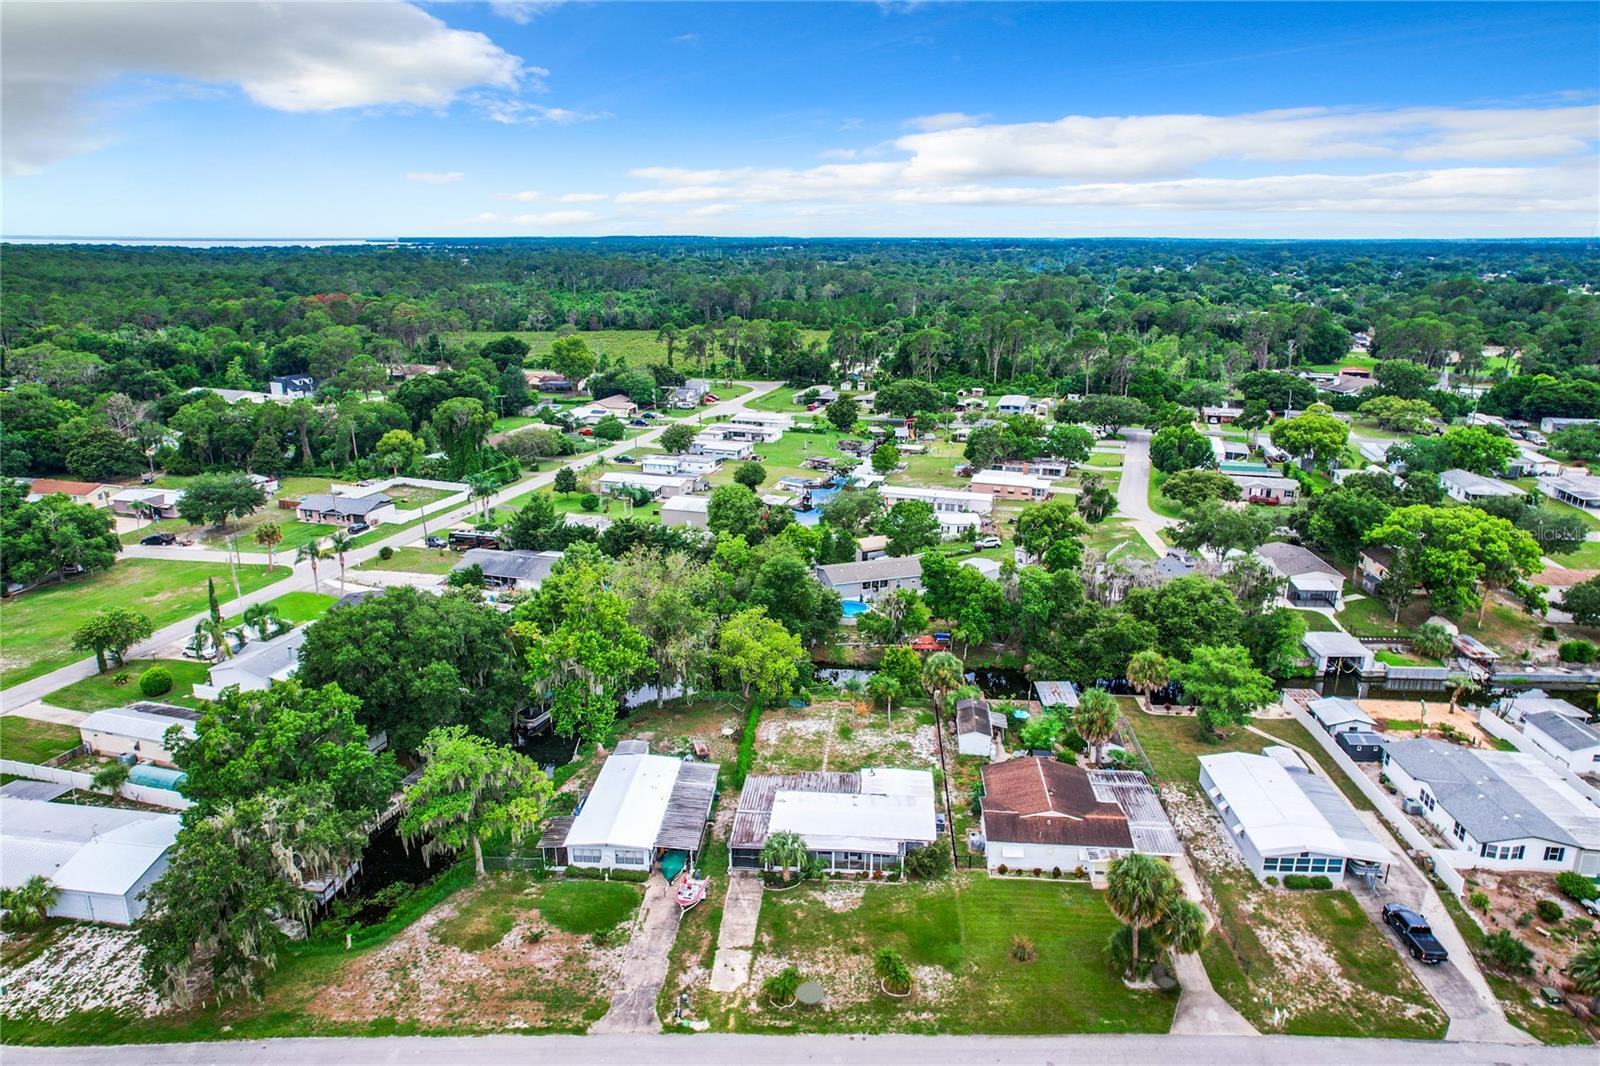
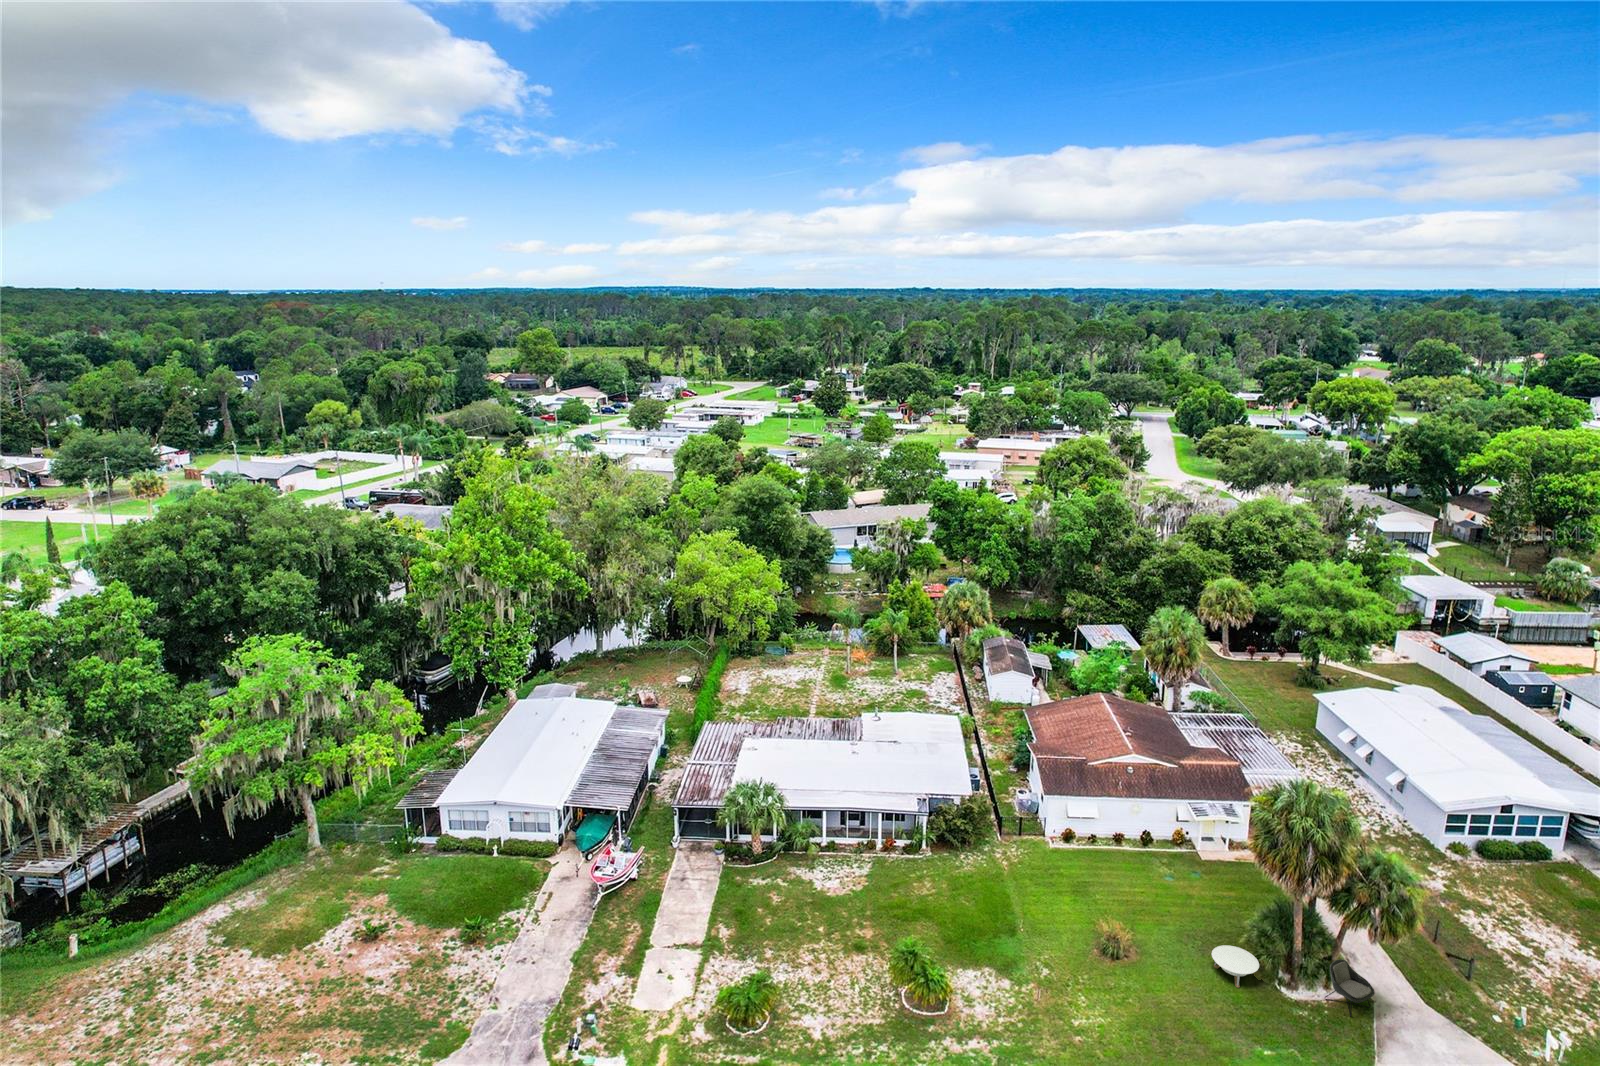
round table: present [796,982,824,1011] -> present [1212,945,1259,988]

